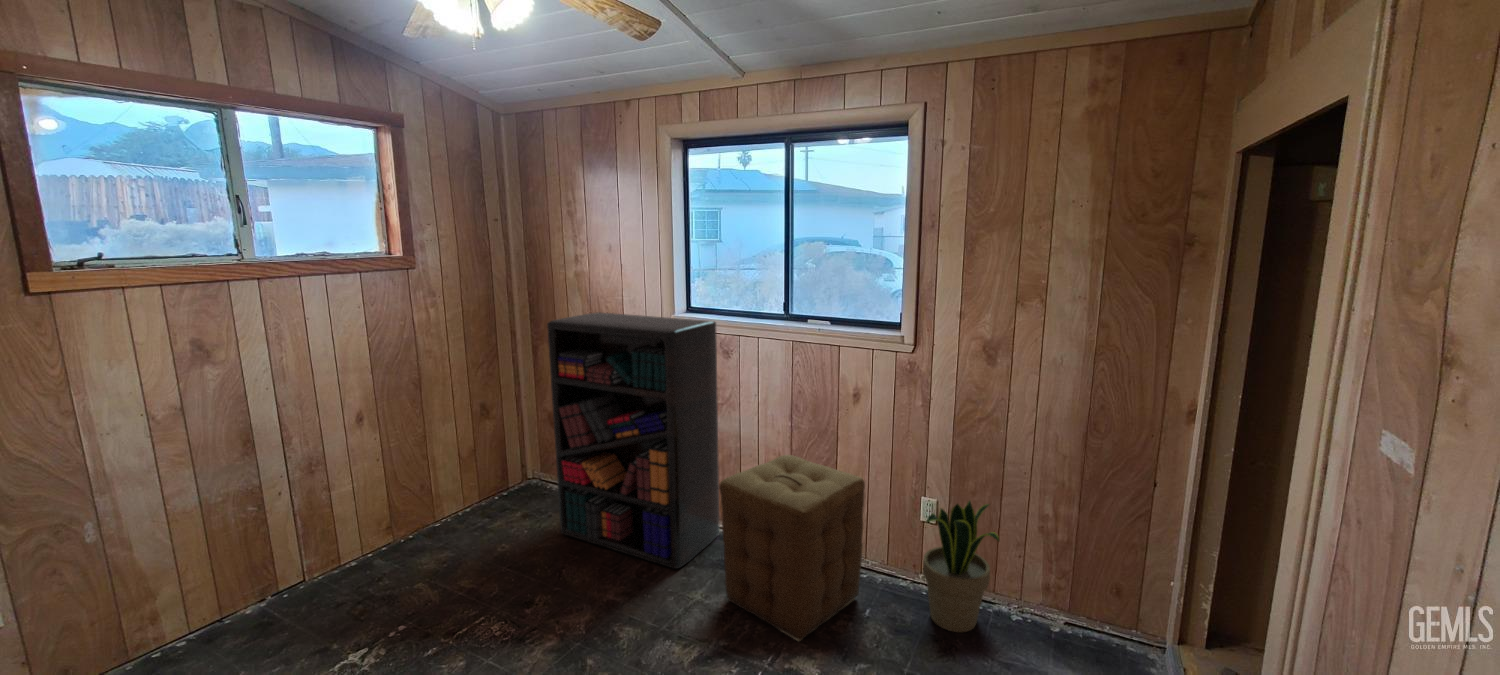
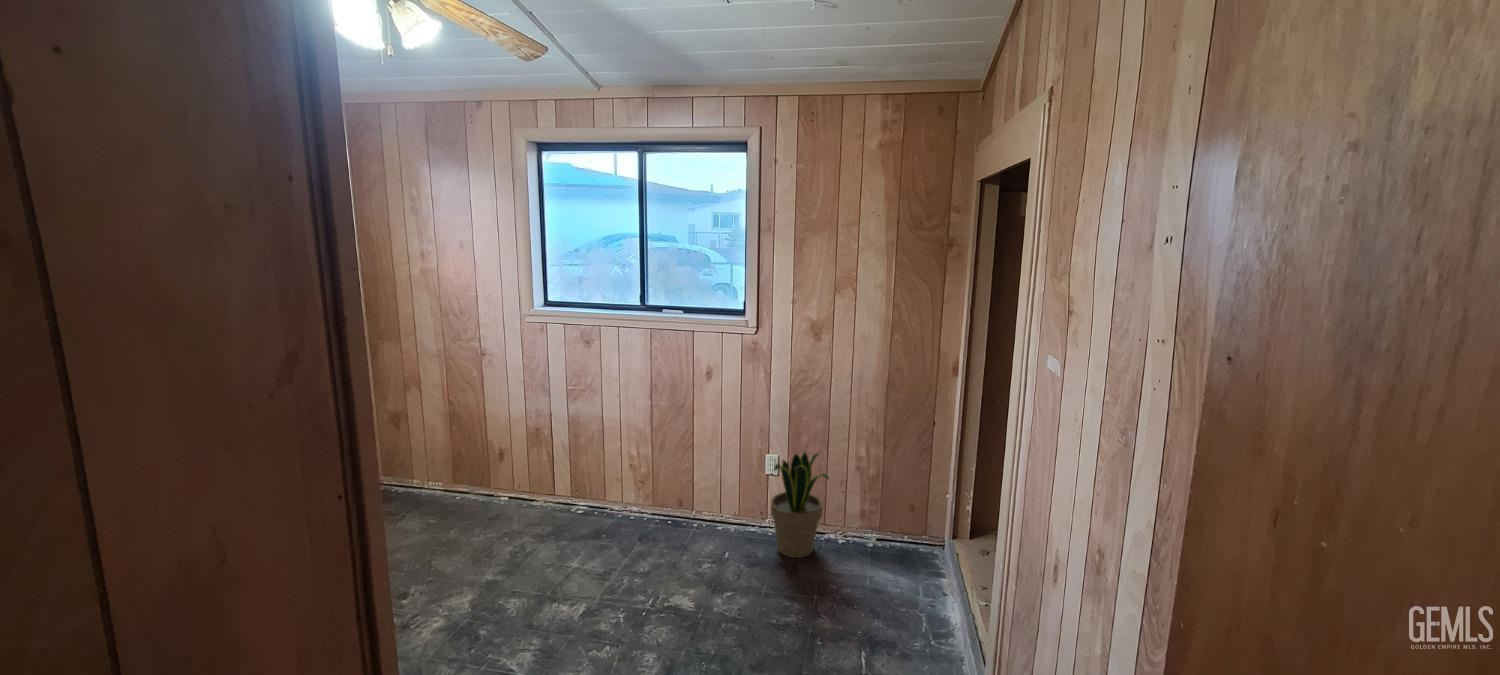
bookshelf: present [547,312,720,569] -> none [400,307,585,545]
ottoman: present [719,455,865,641] -> none [594,429,721,585]

